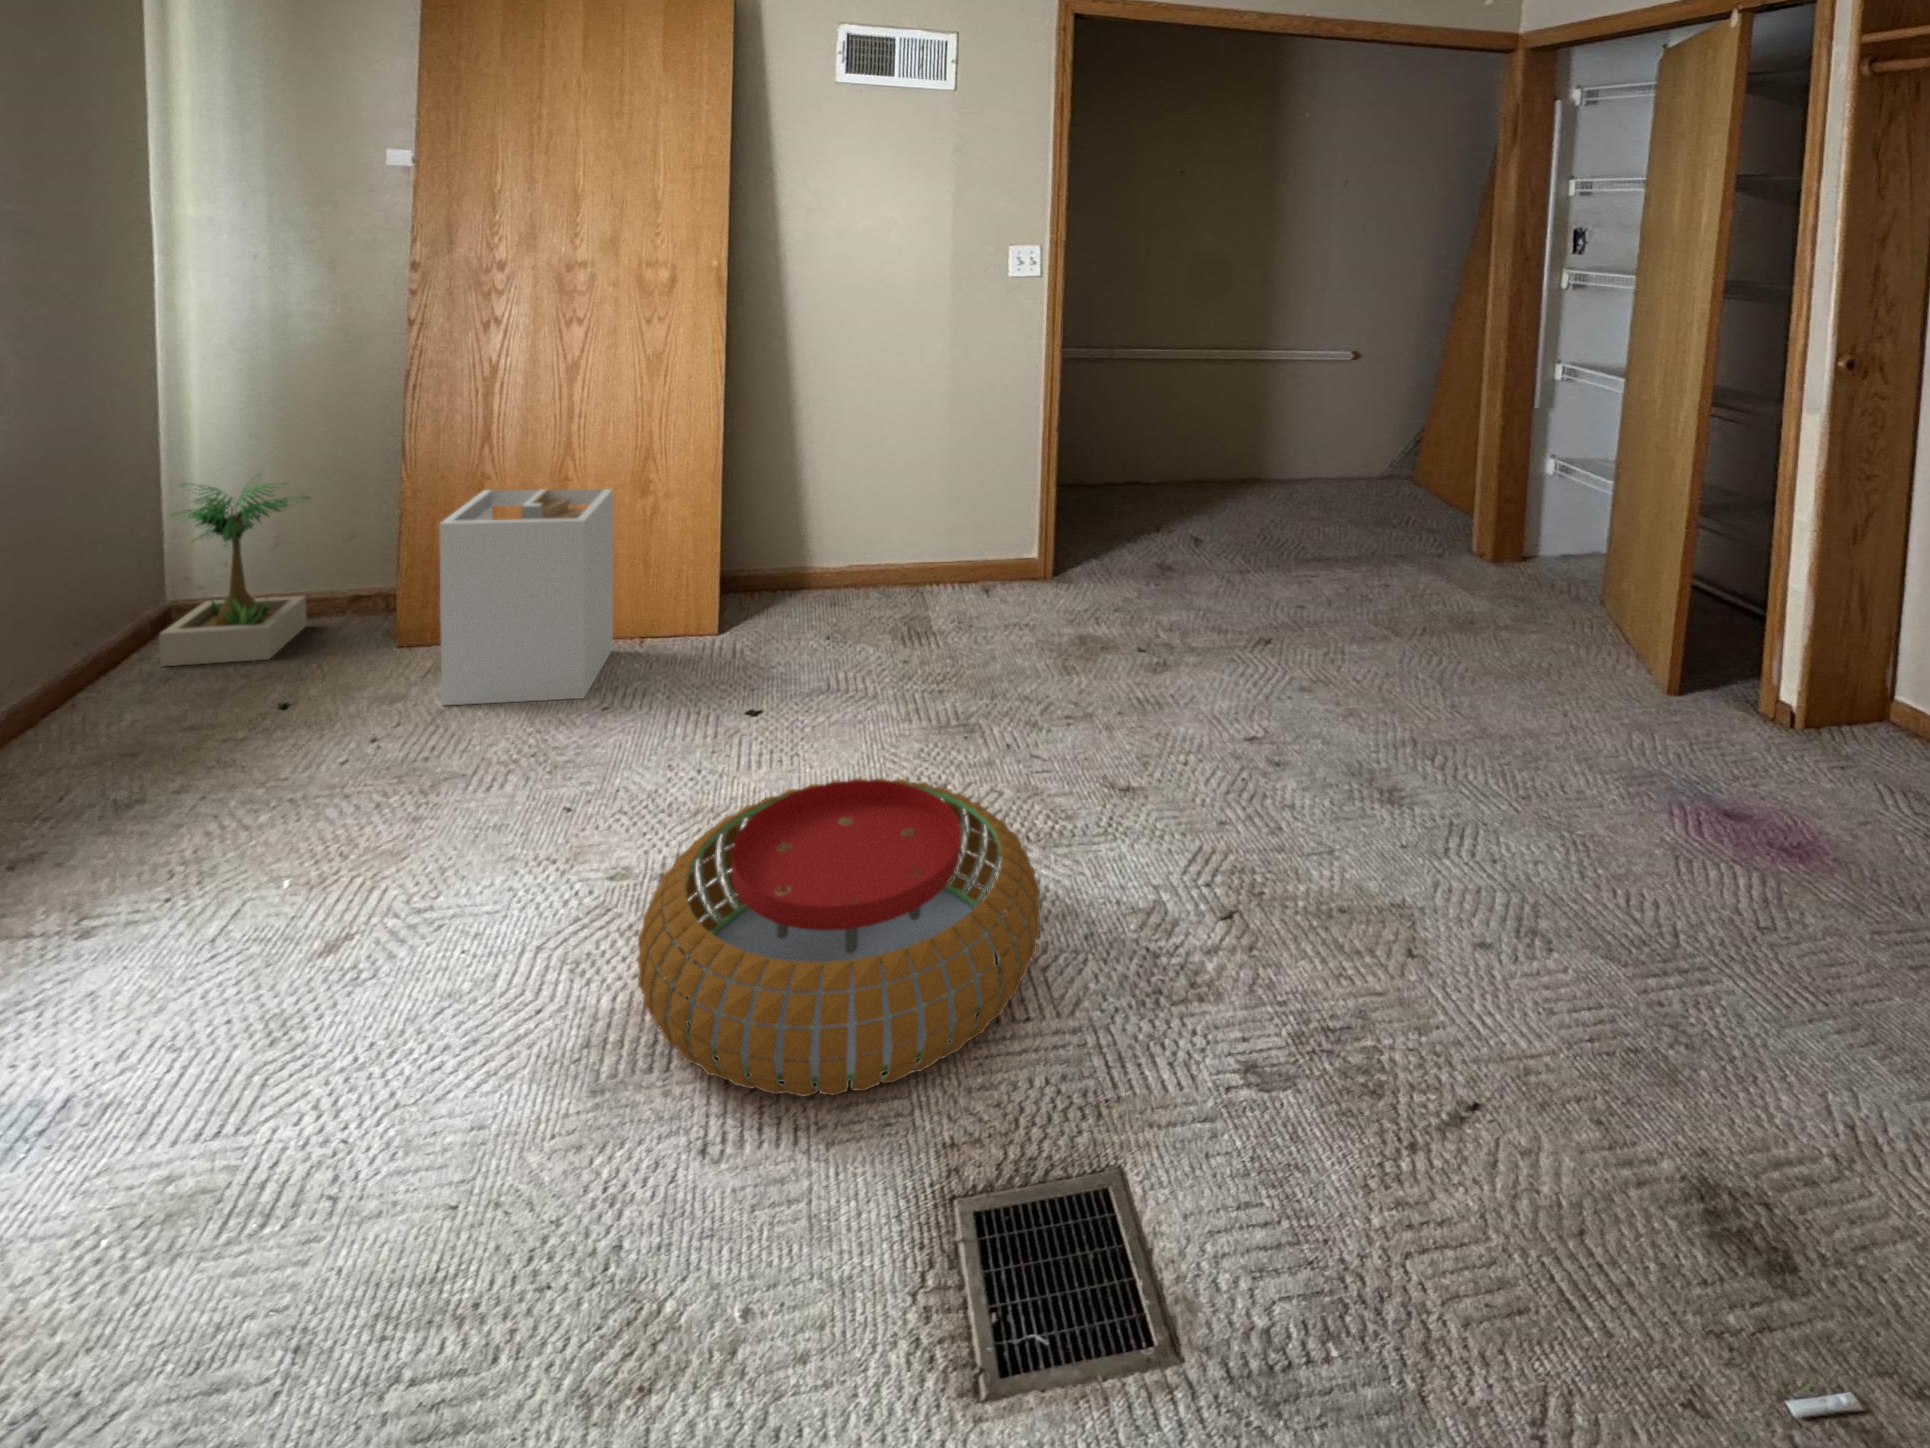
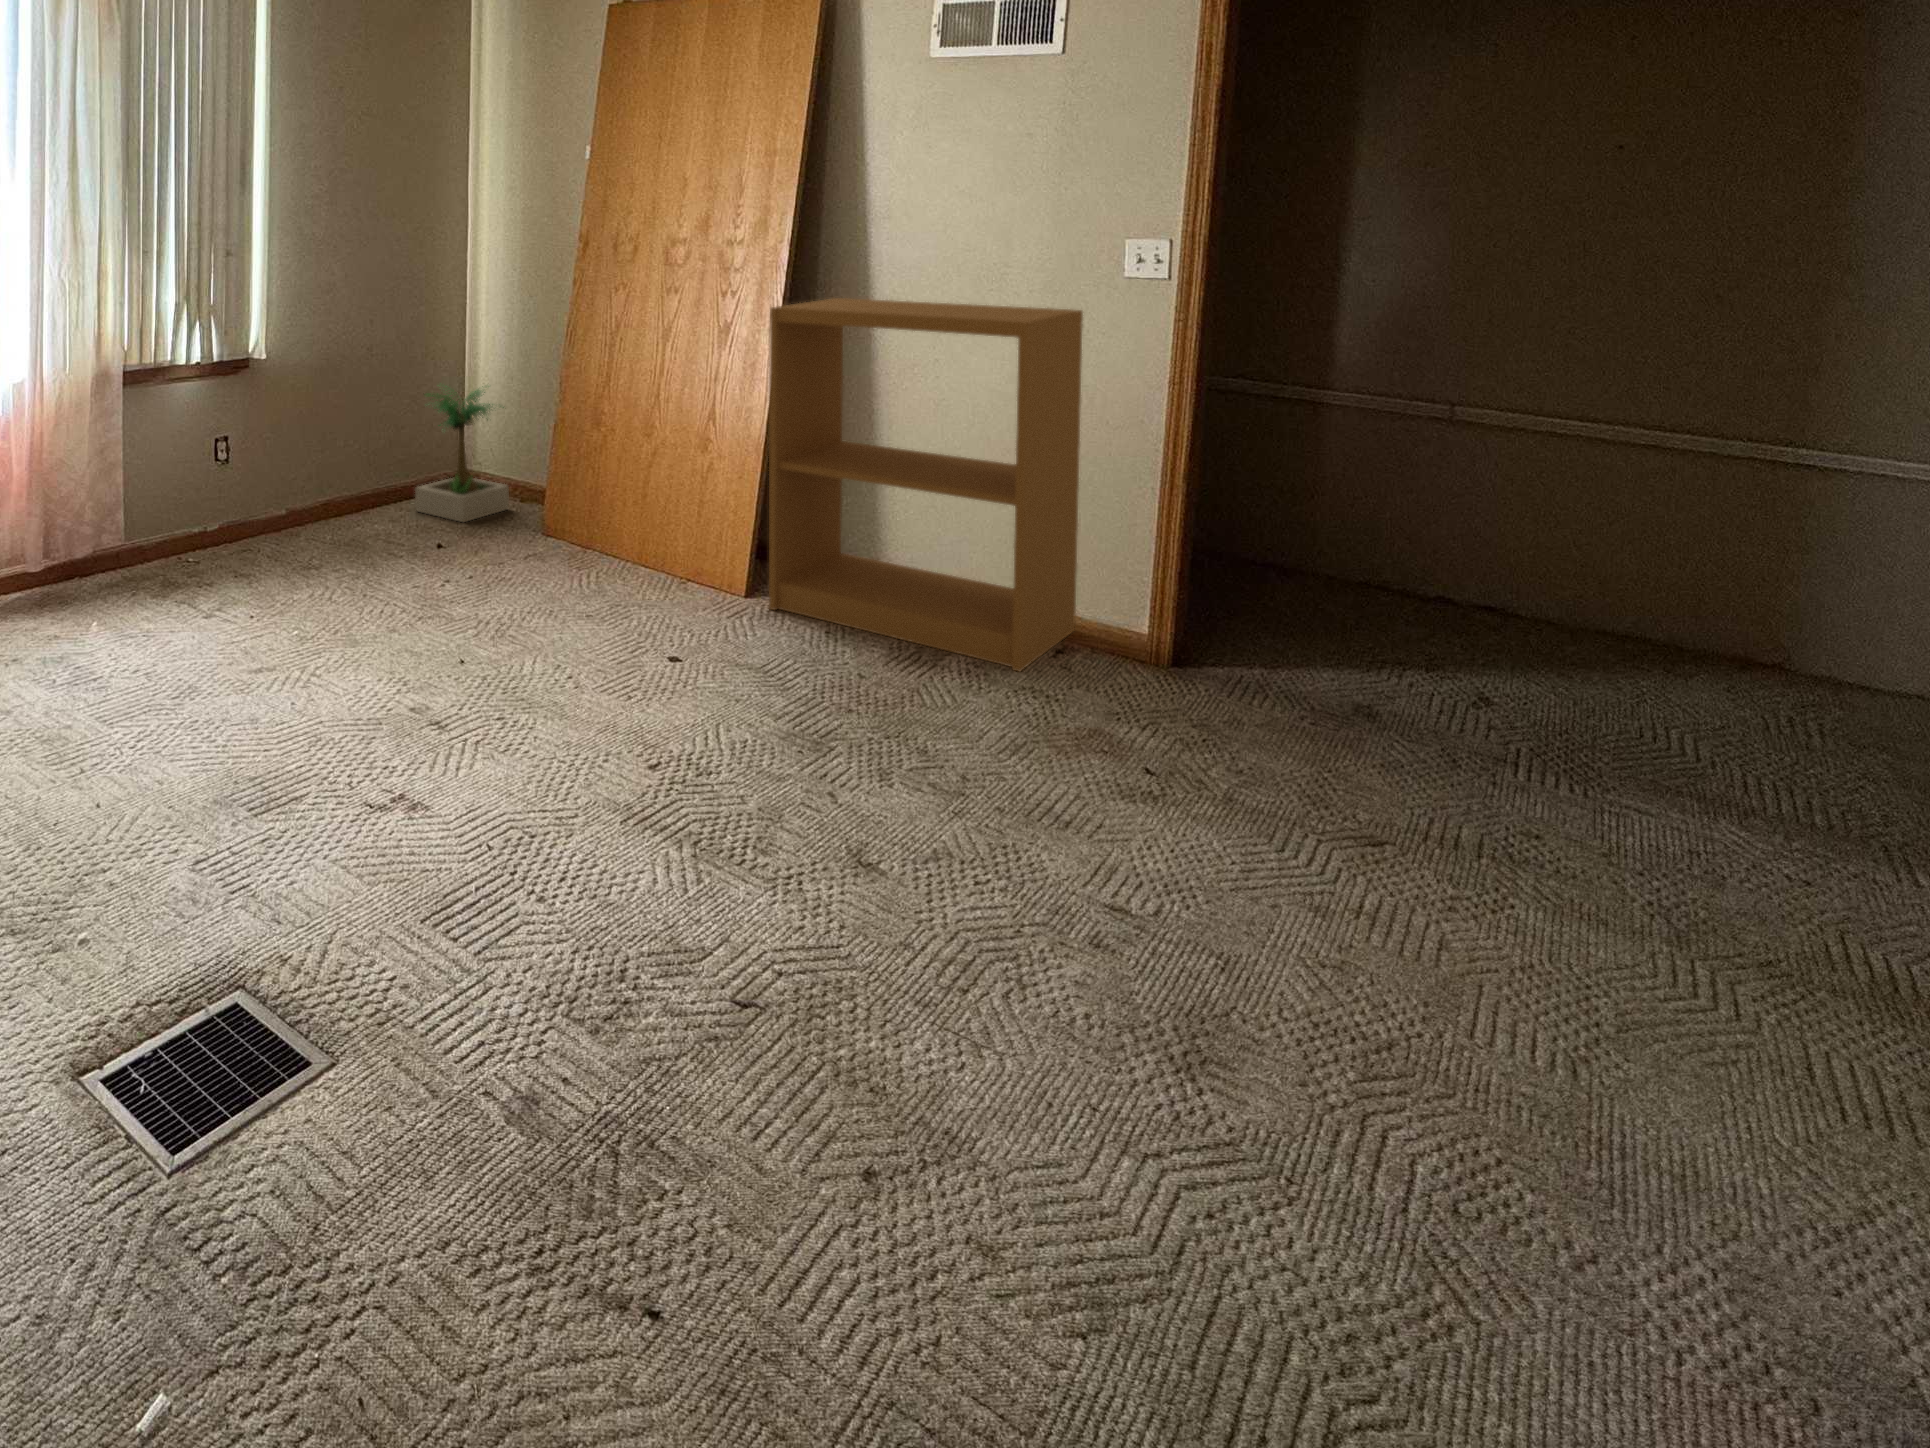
bookshelf: none [768,340,1008,641] -> present [769,298,1083,671]
laundry hamper: present [439,489,613,705] -> none [494,411,646,601]
pouf: present [638,778,1041,1097] -> none [236,669,602,918]

